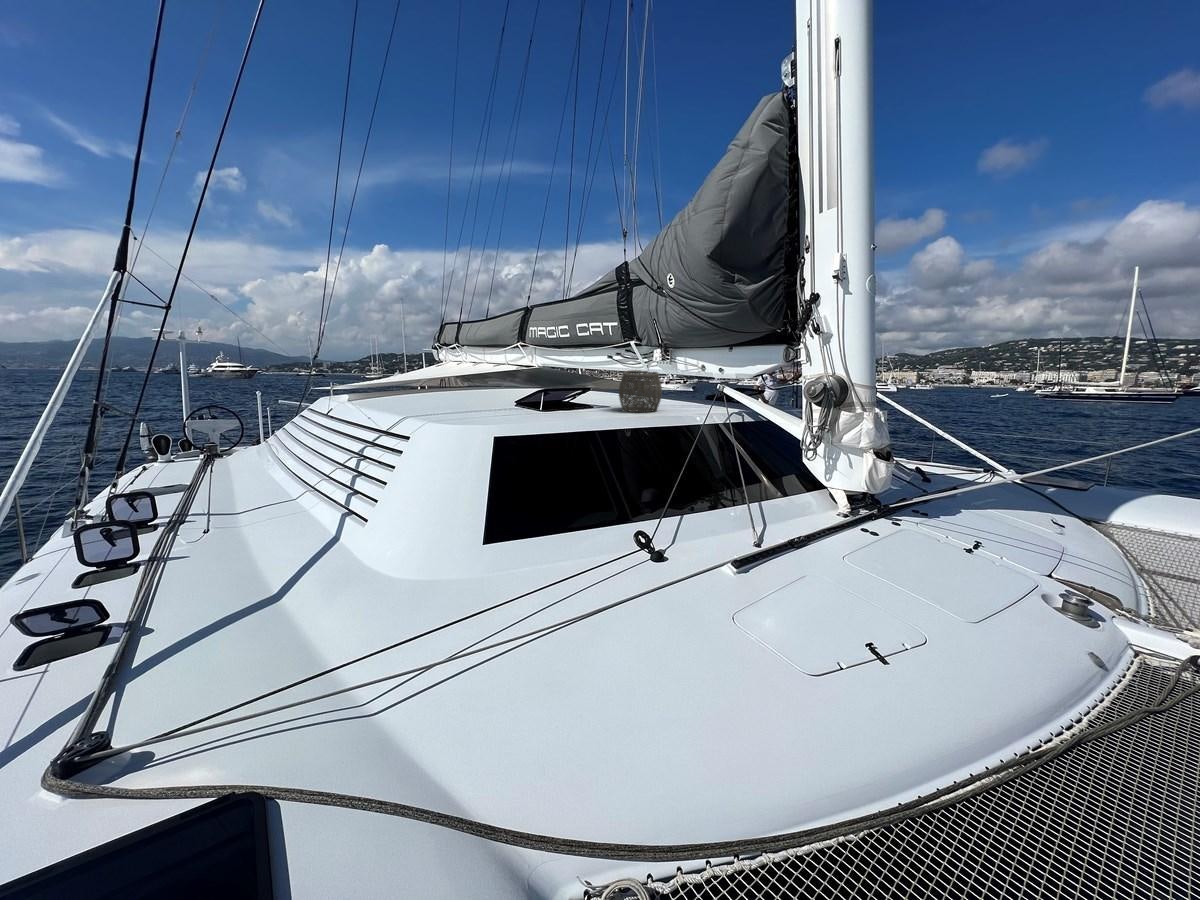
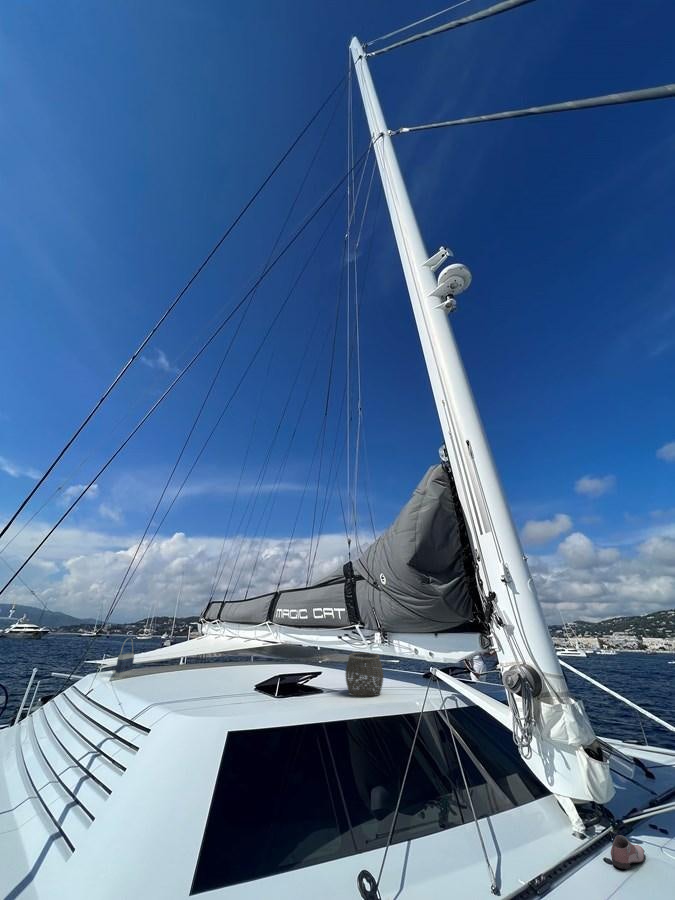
bag: none [348,359,370,400] -> present [115,638,134,678]
shoe: none [867,515,898,536] -> present [611,835,644,869]

